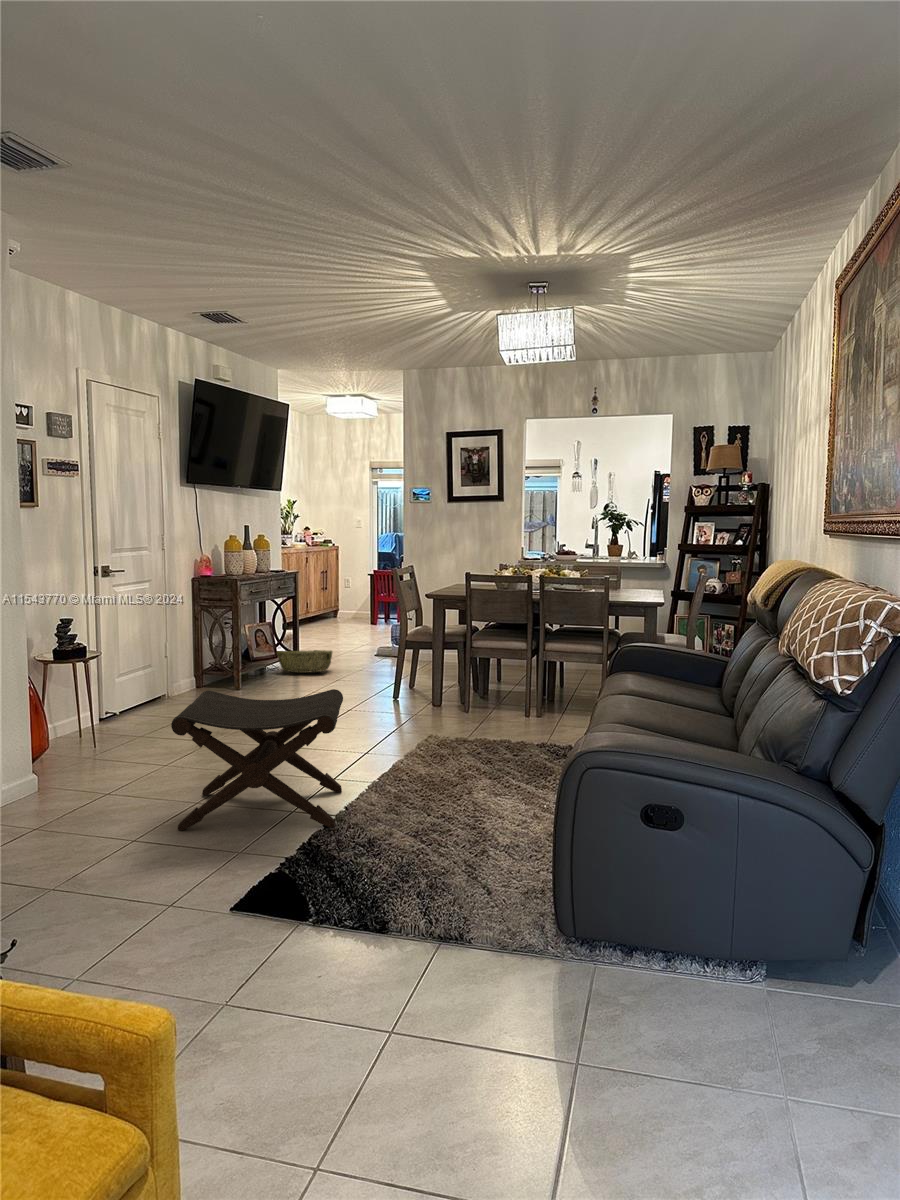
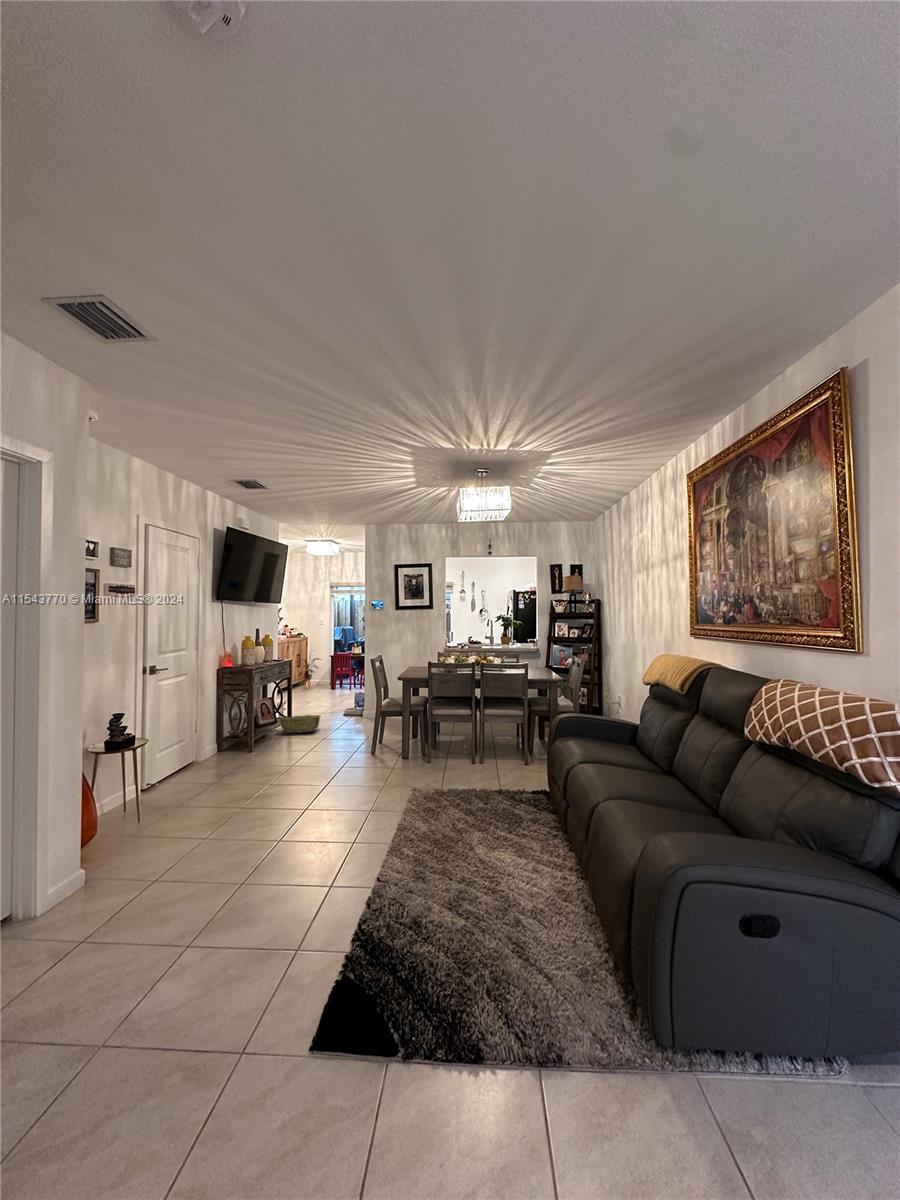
house plant: none [313,565,355,625] -> present [299,658,319,689]
footstool: present [171,689,343,831] -> none [228,771,380,931]

